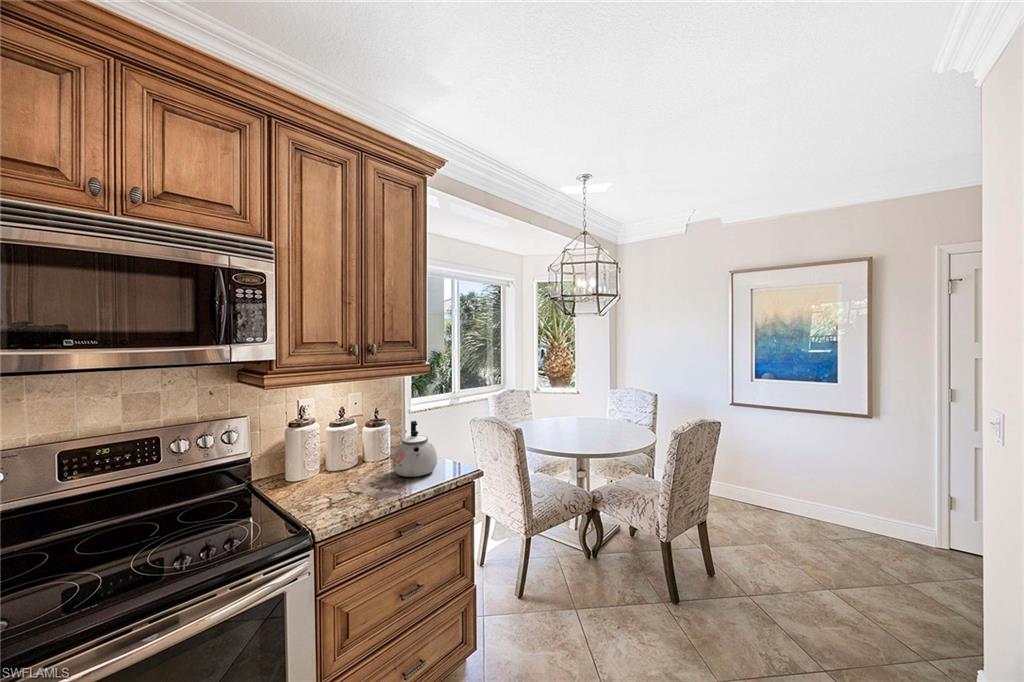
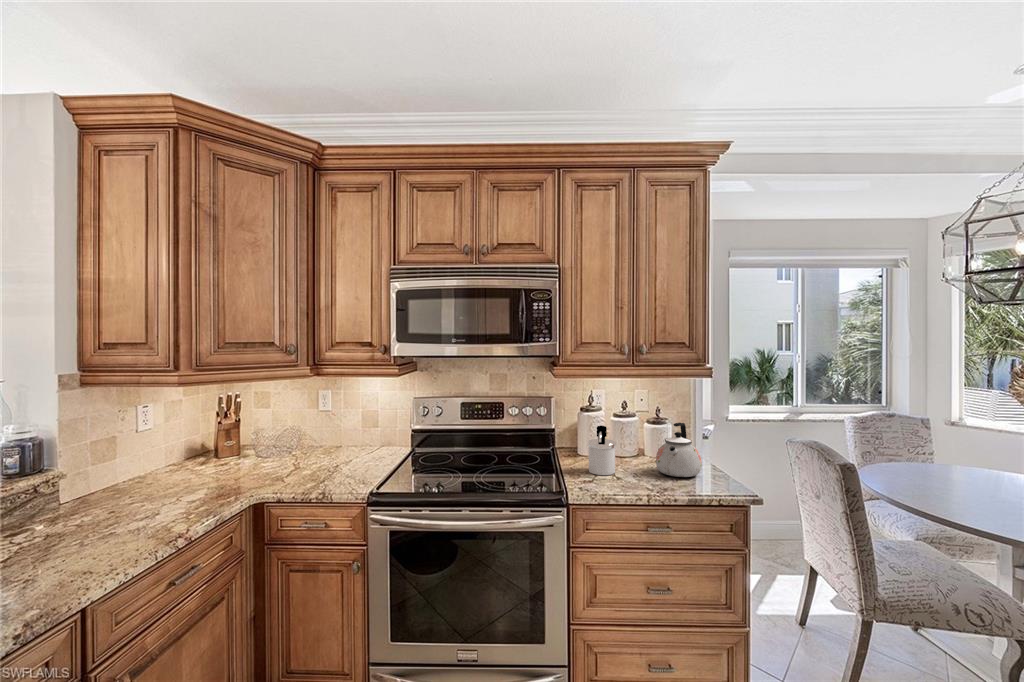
soap dispenser: none [320,441,357,502] -> present [588,426,616,475]

